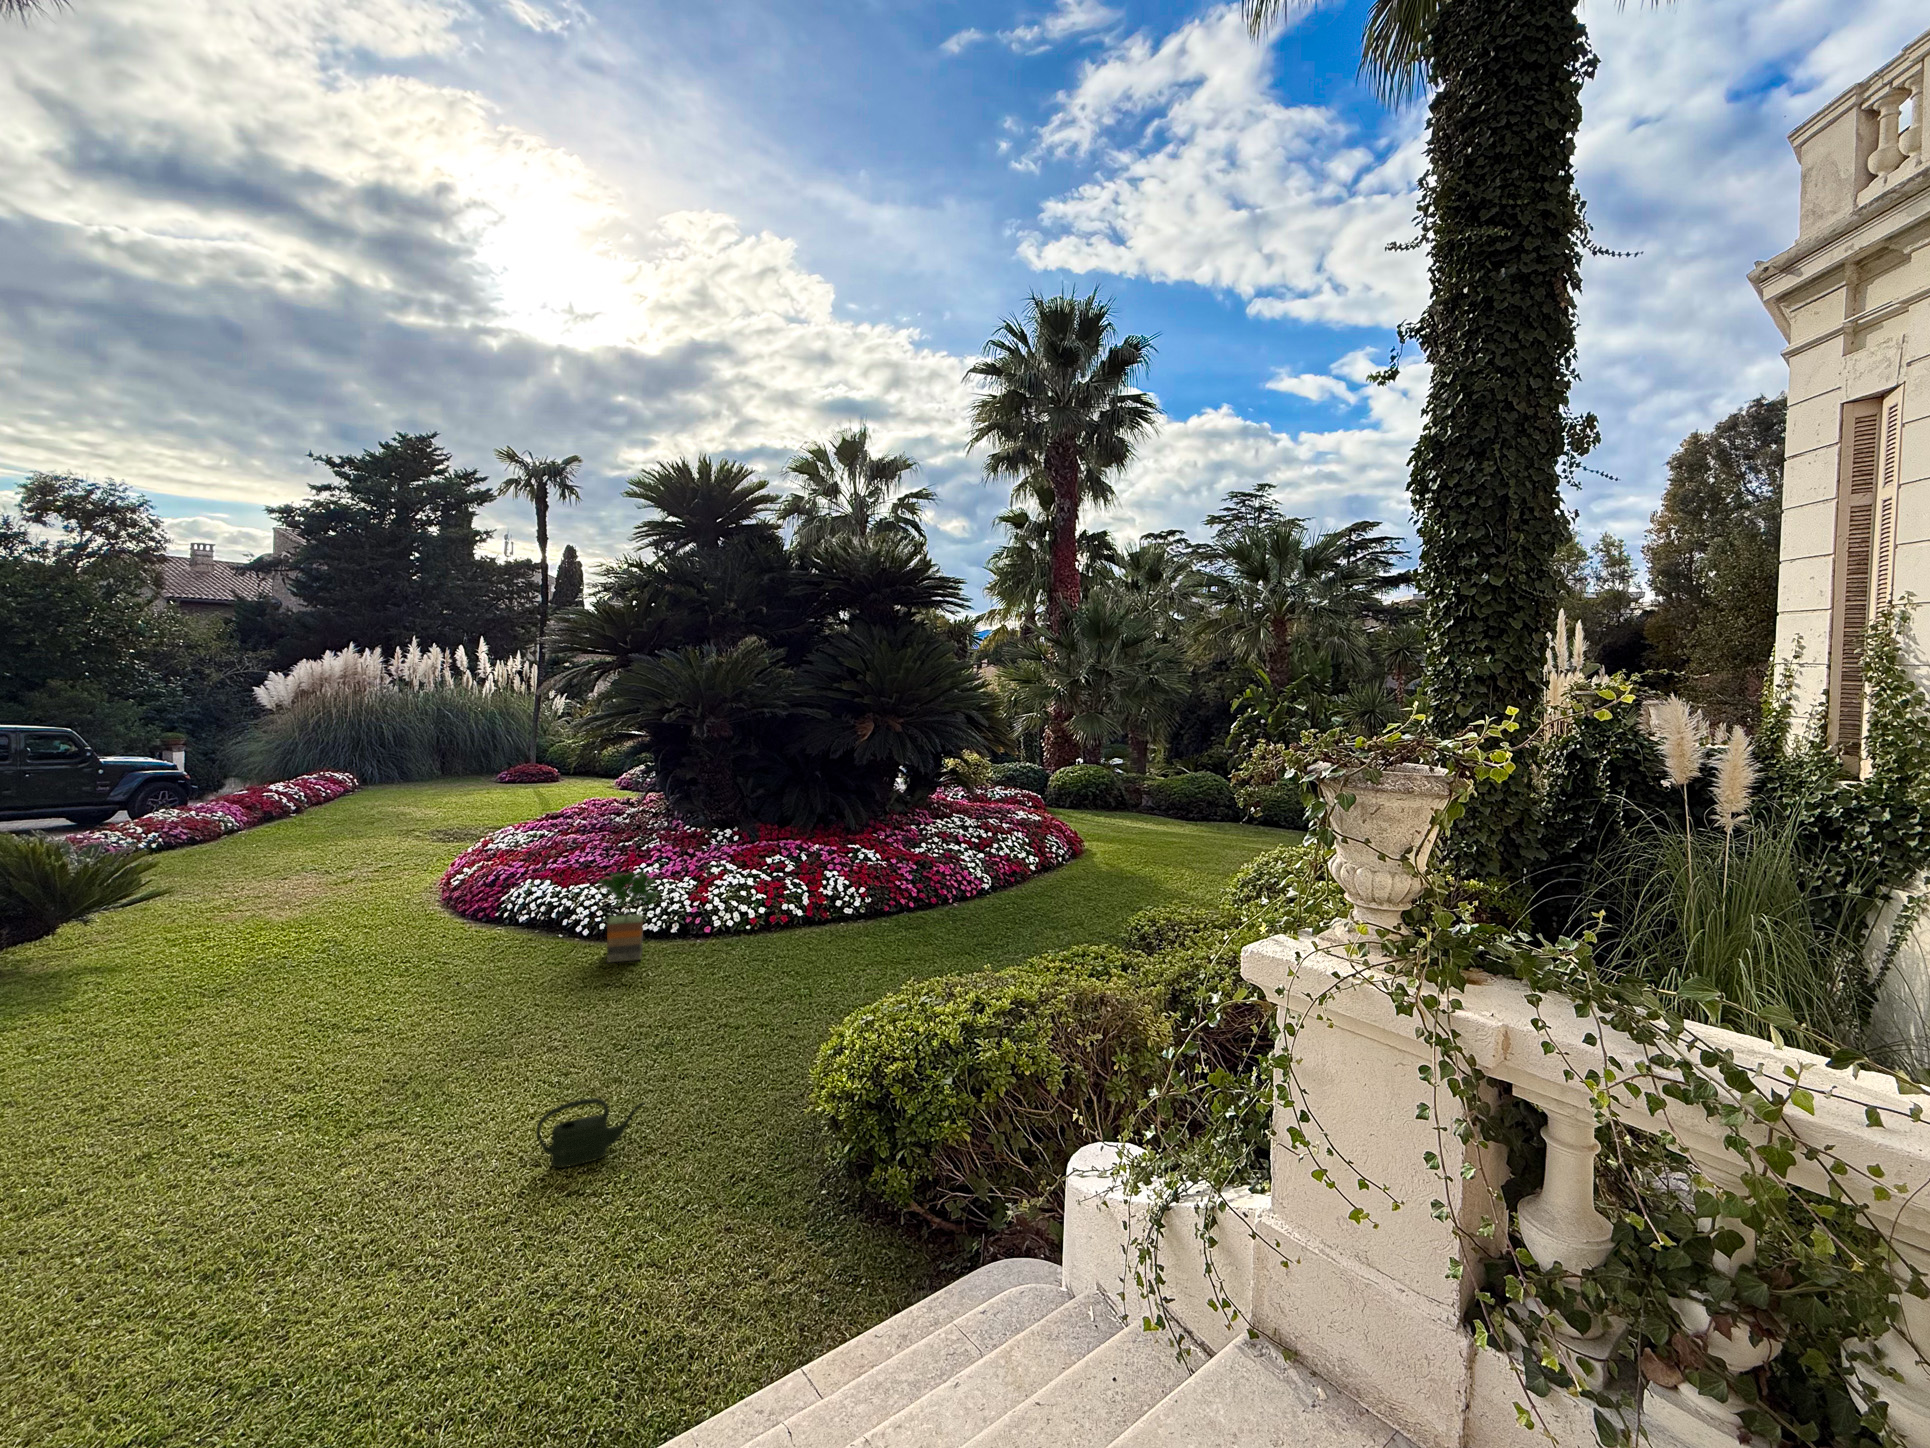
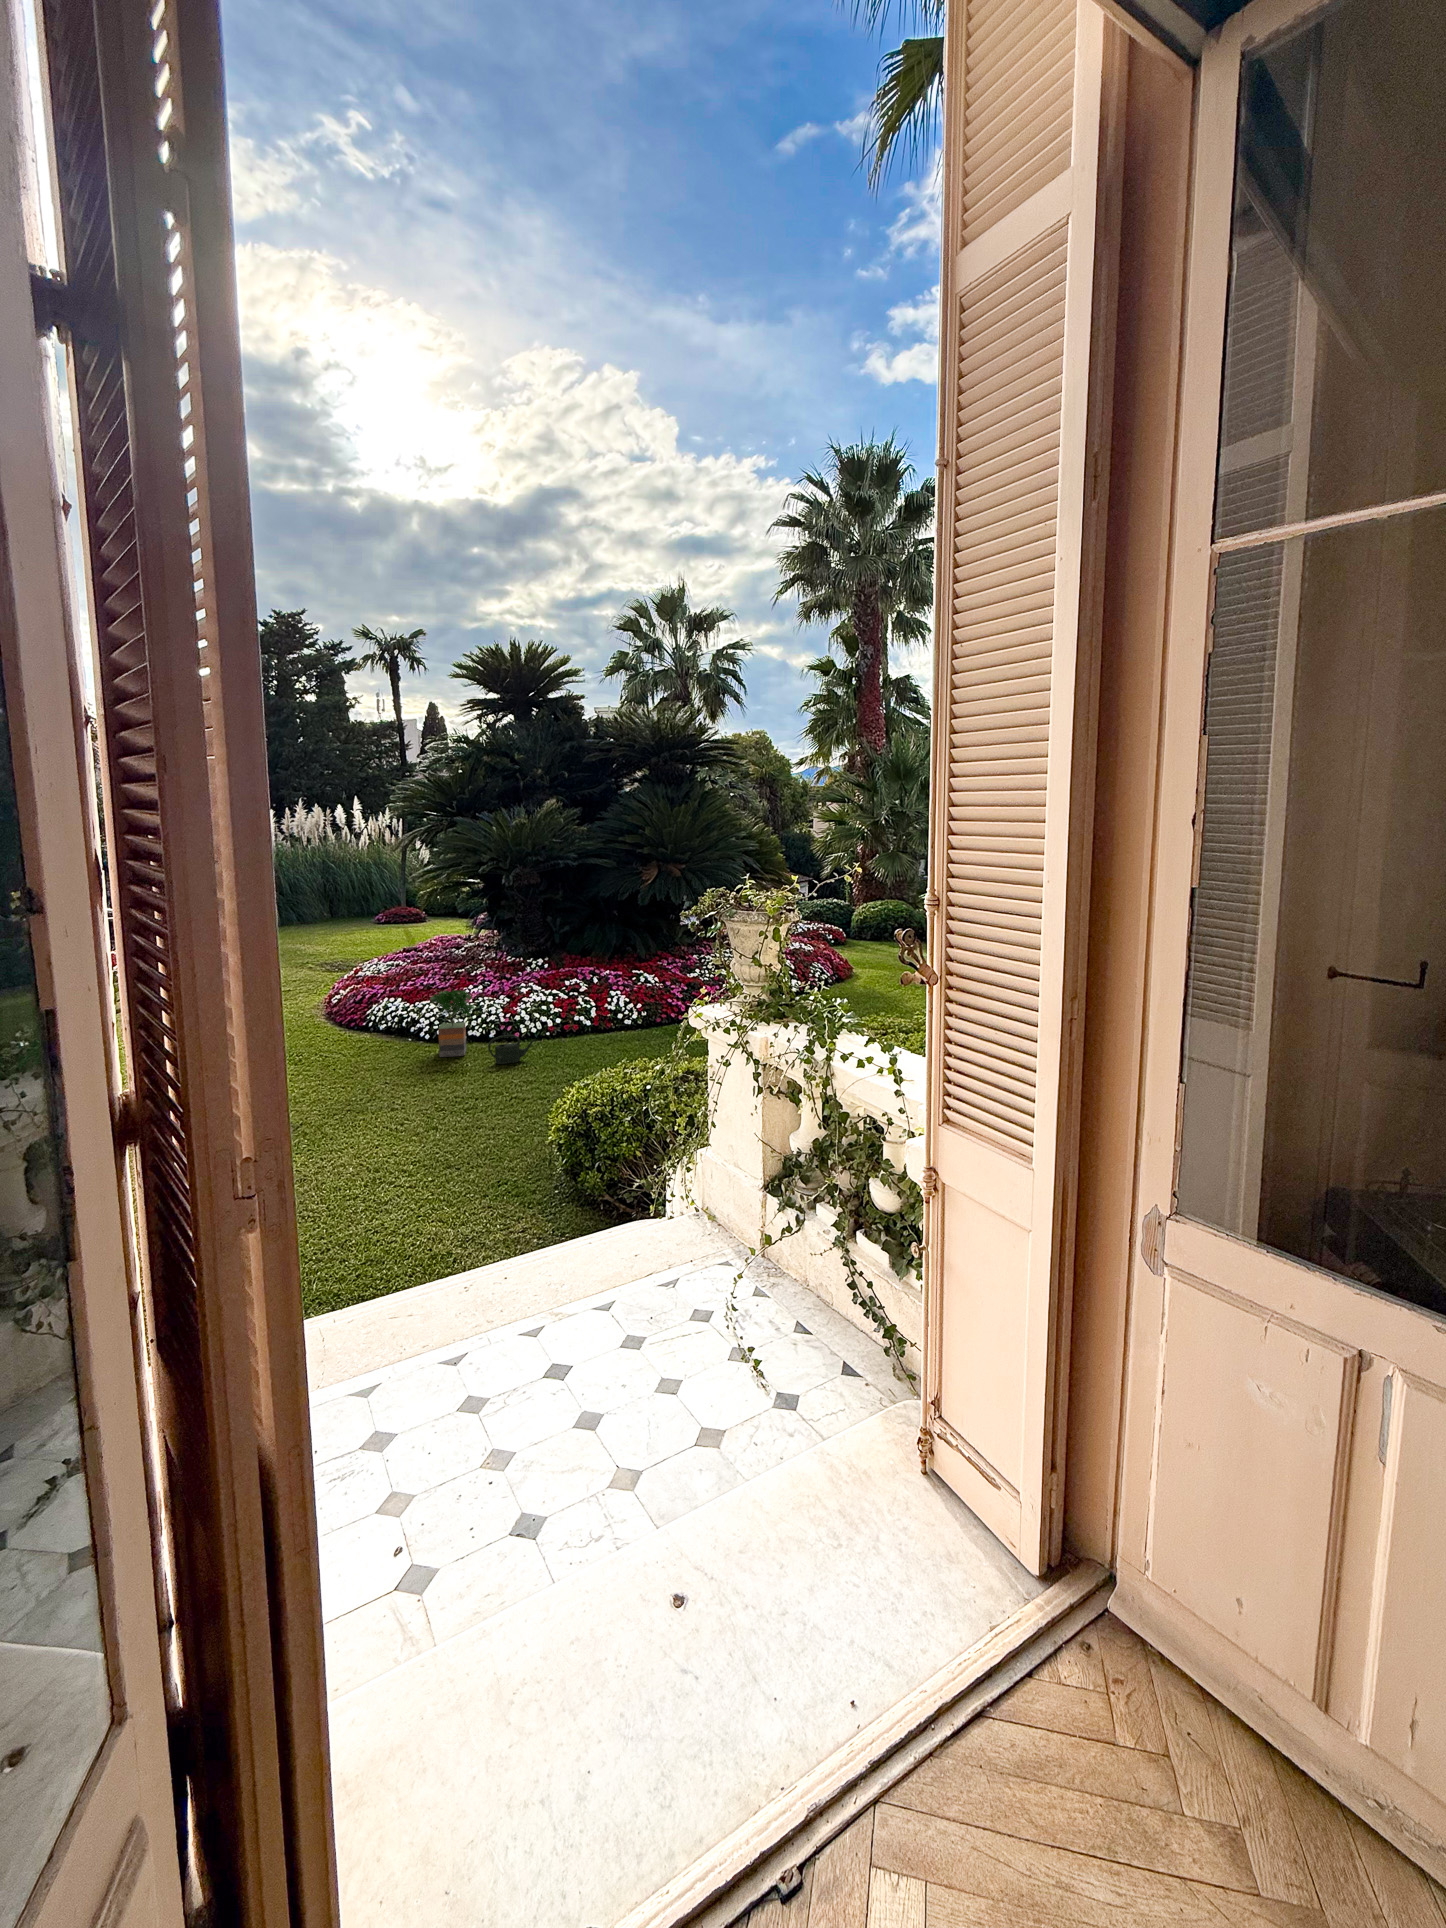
watering can: present [536,1098,644,1168] -> present [488,1035,536,1064]

